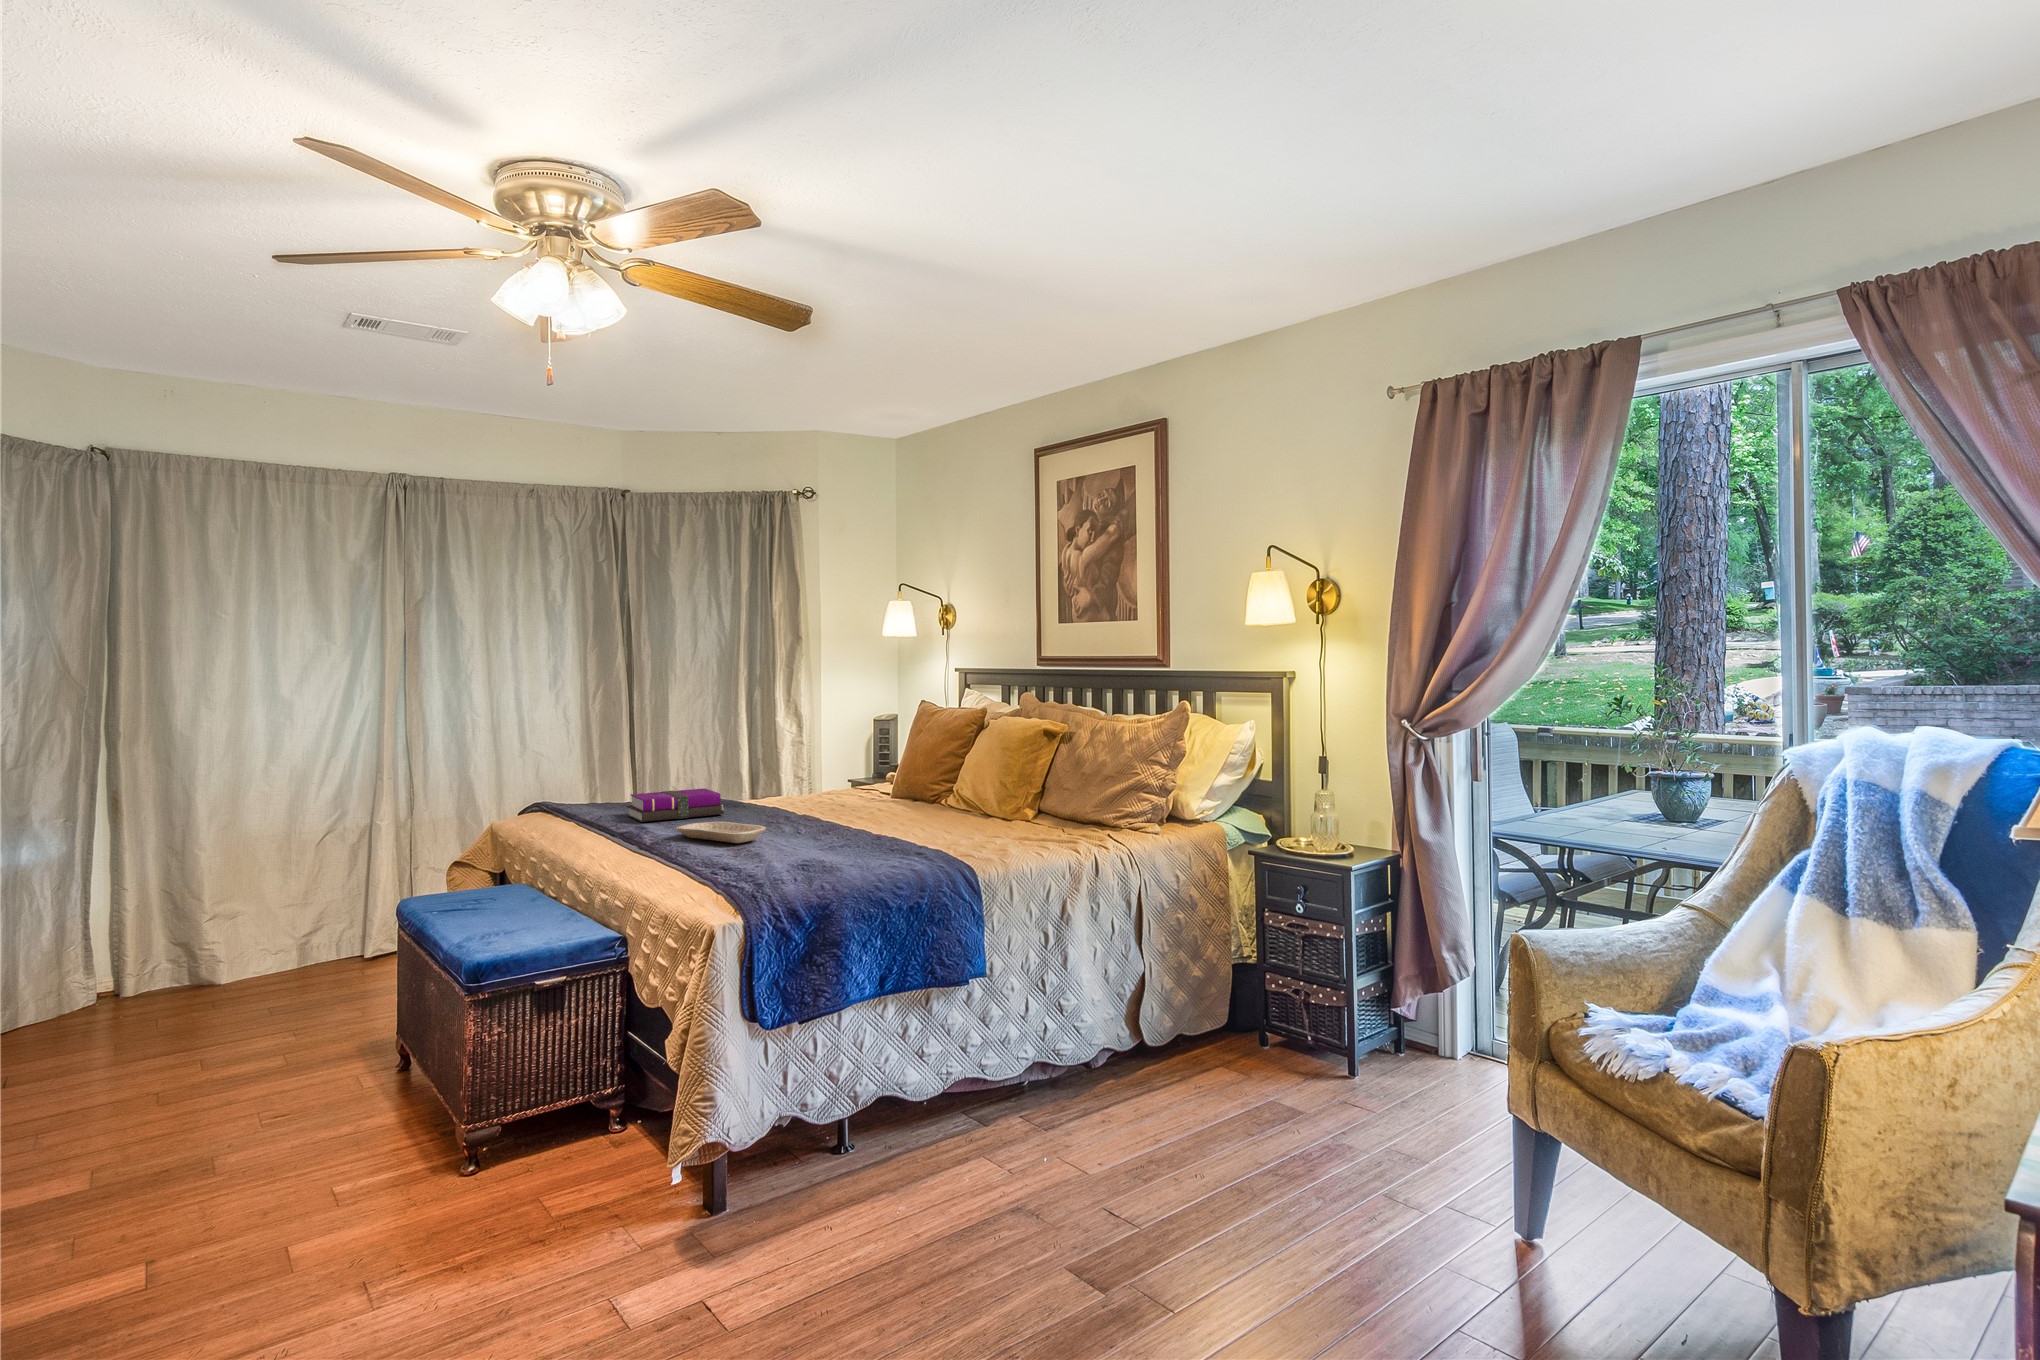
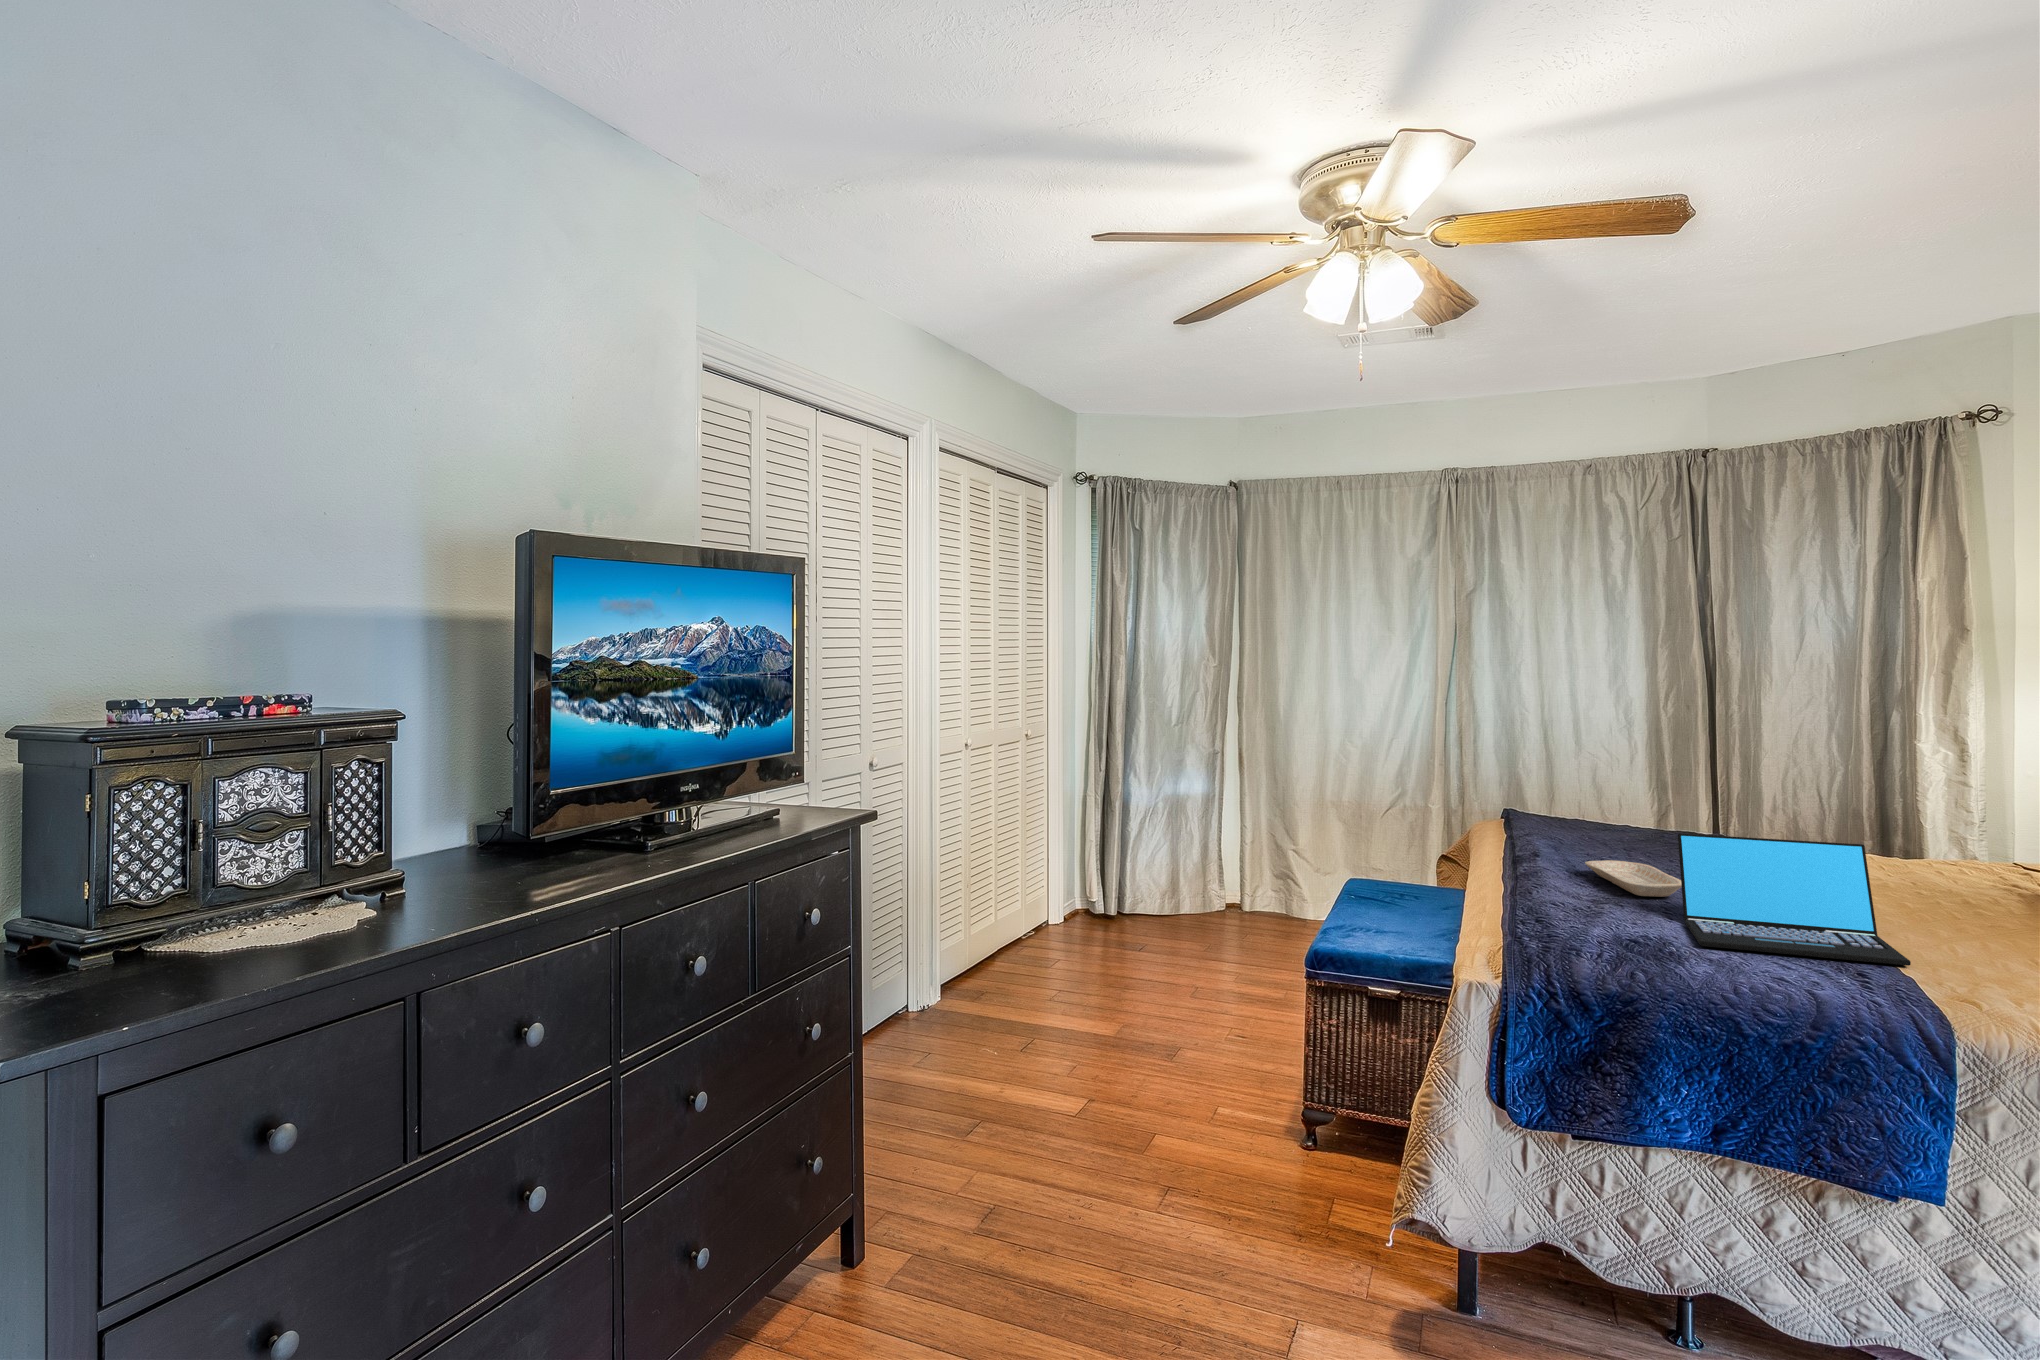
laptop: none [776,776,930,861] -> present [1678,833,1911,966]
notebook: present [627,788,724,822] -> none [1584,814,1696,857]

